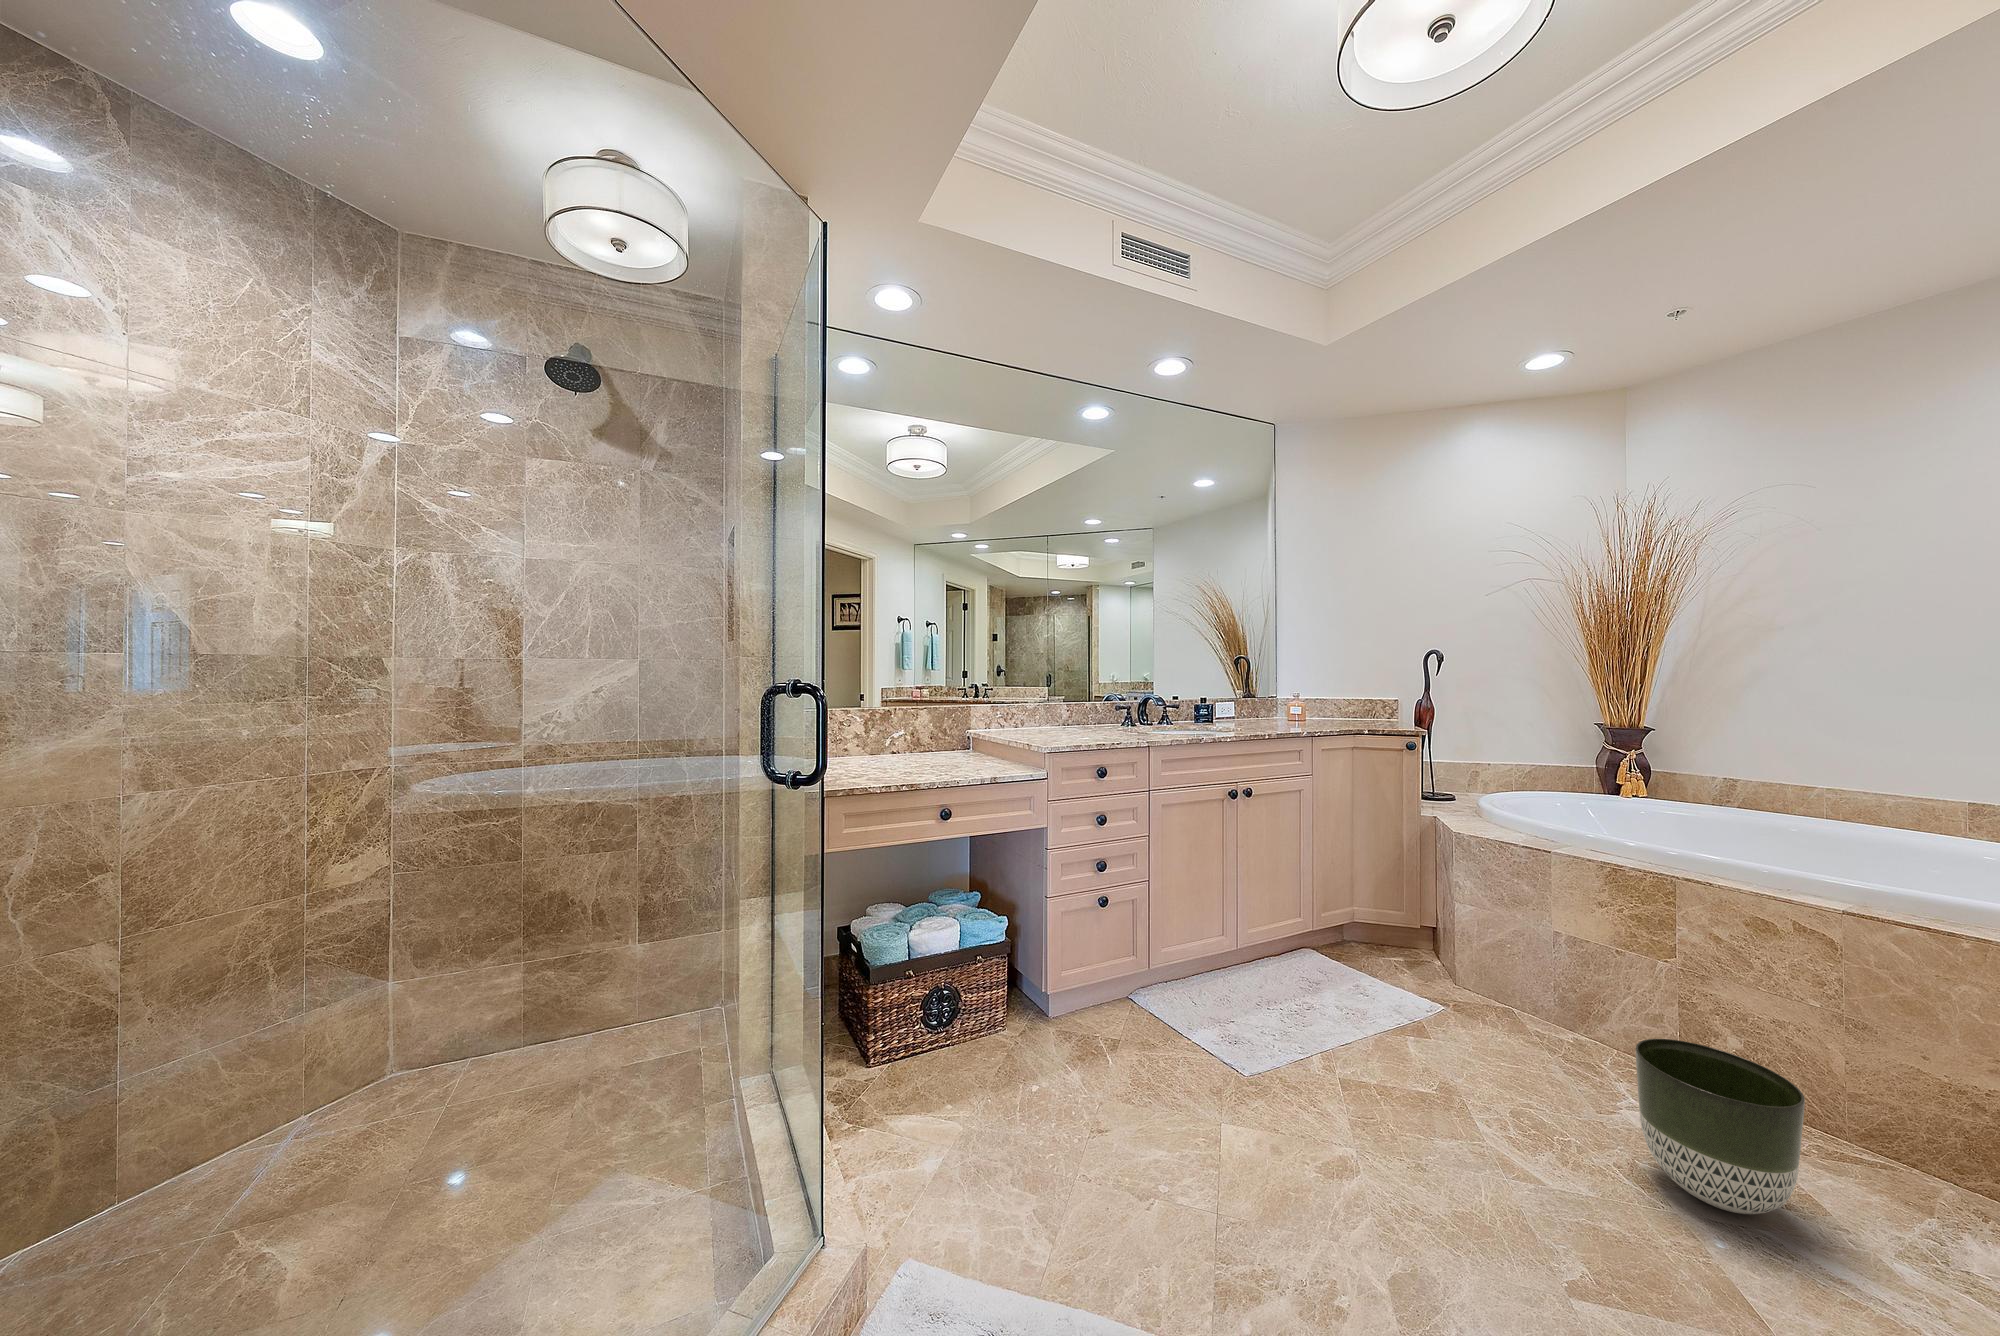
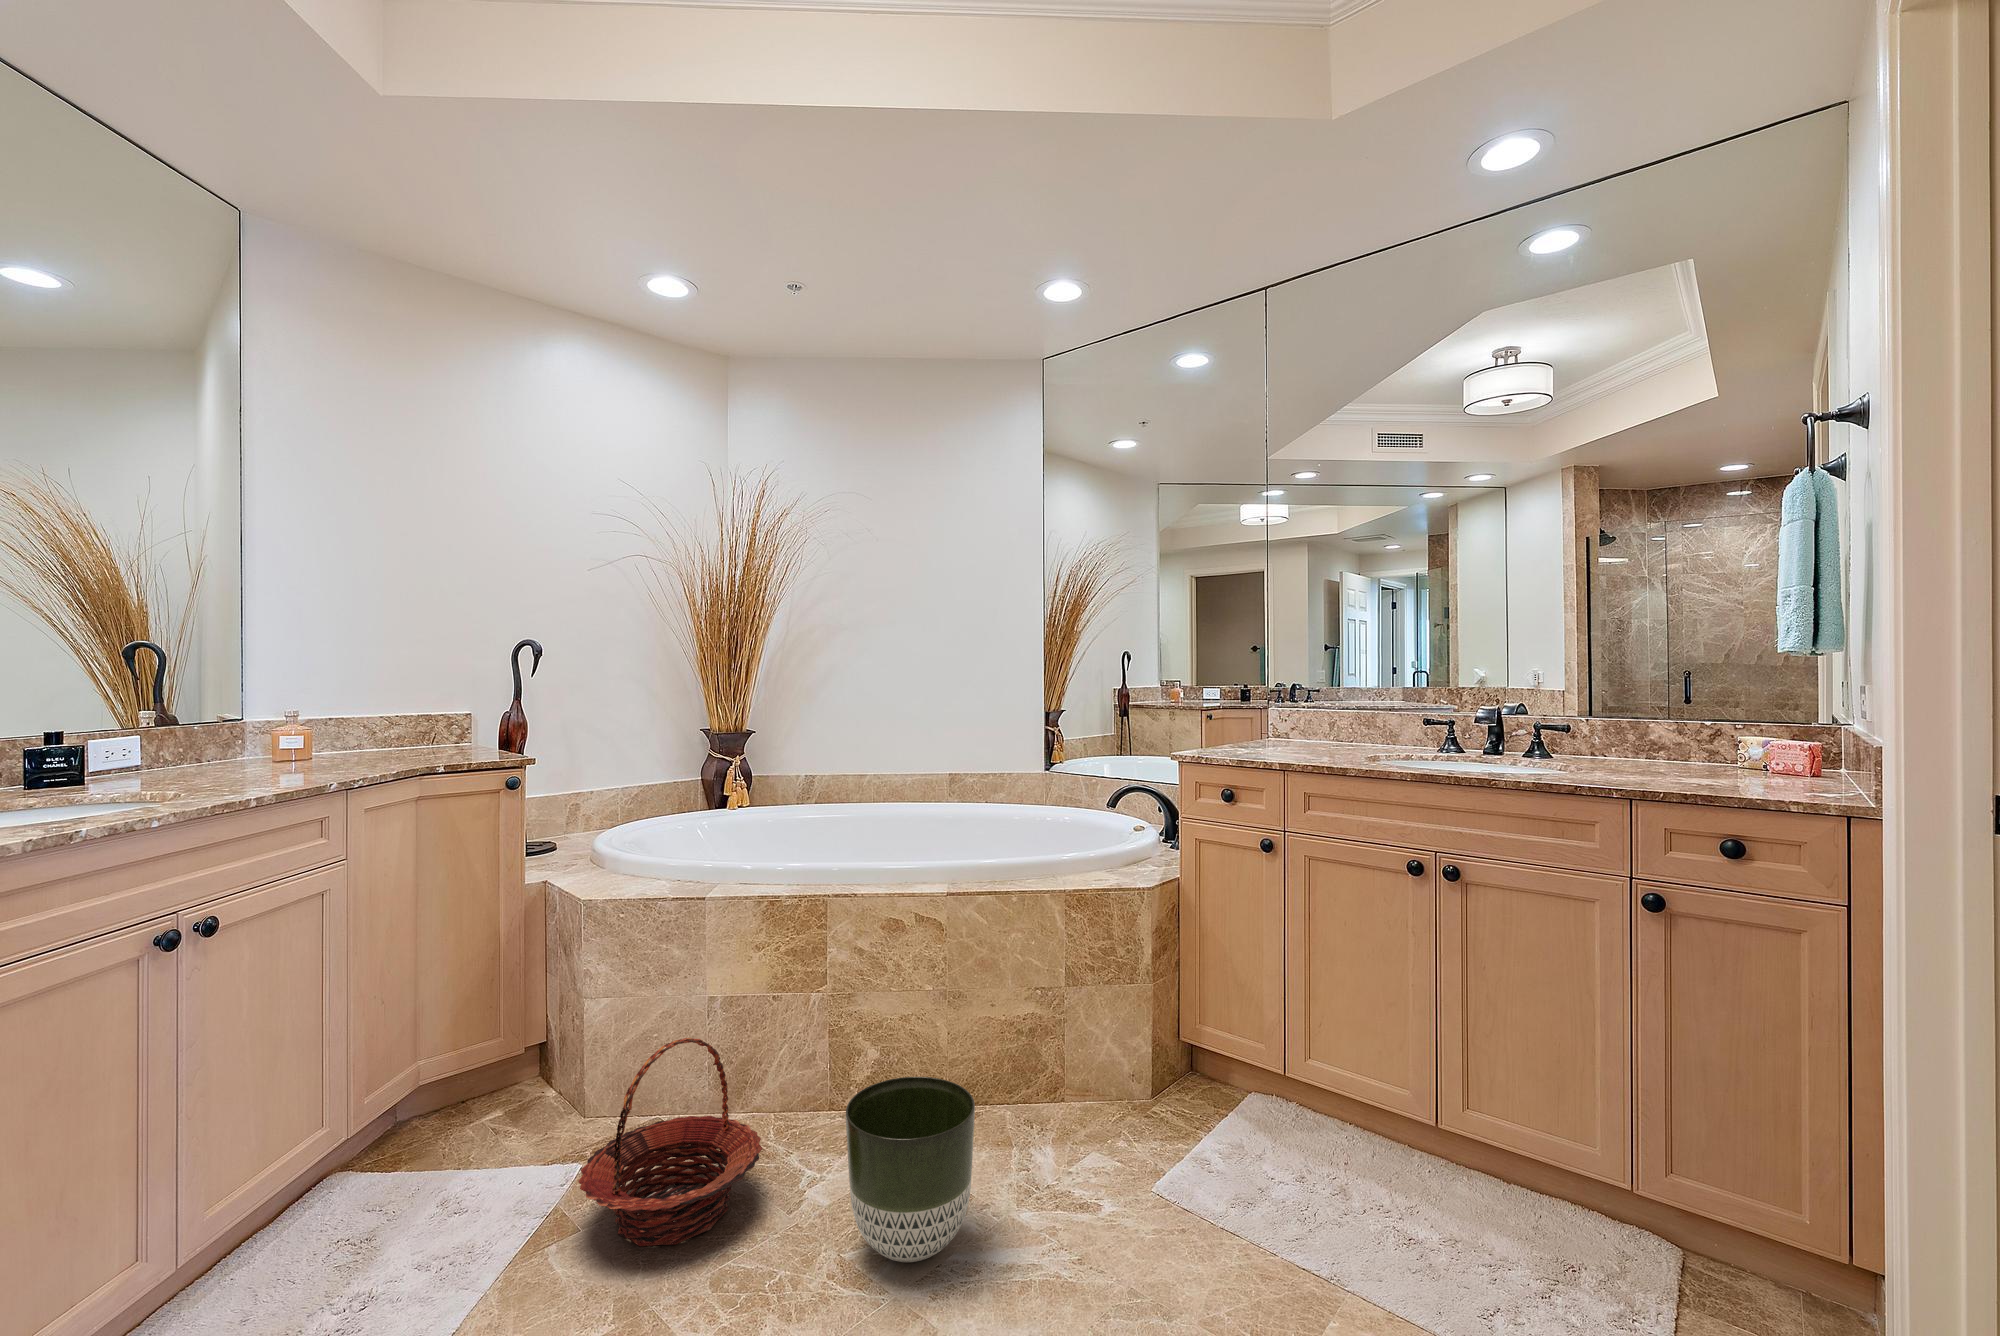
basket: none [1425,939,1578,1083] -> present [578,1038,762,1246]

